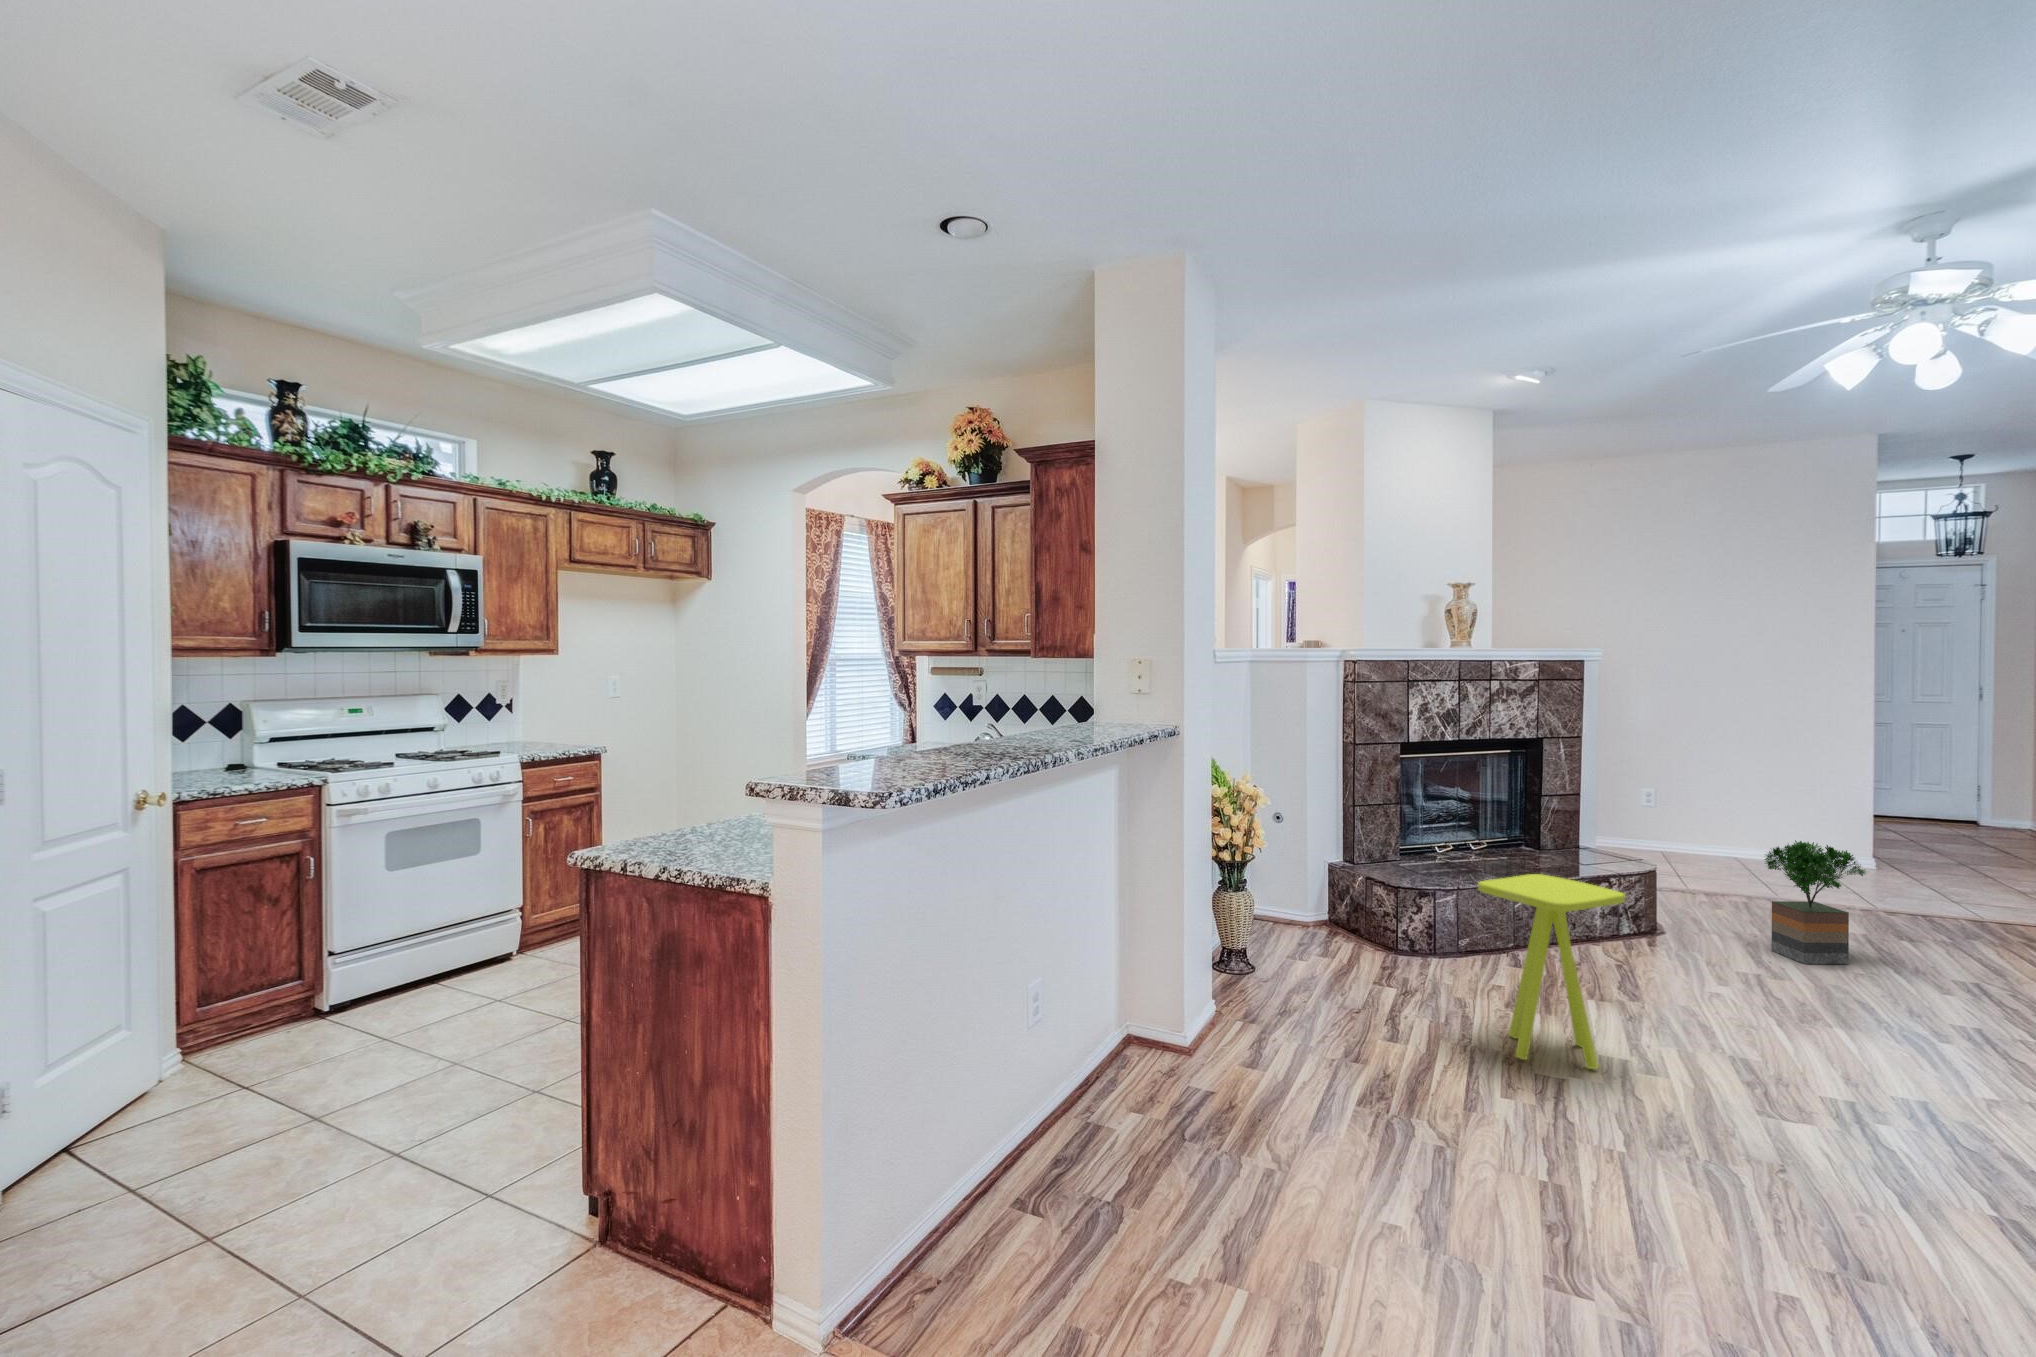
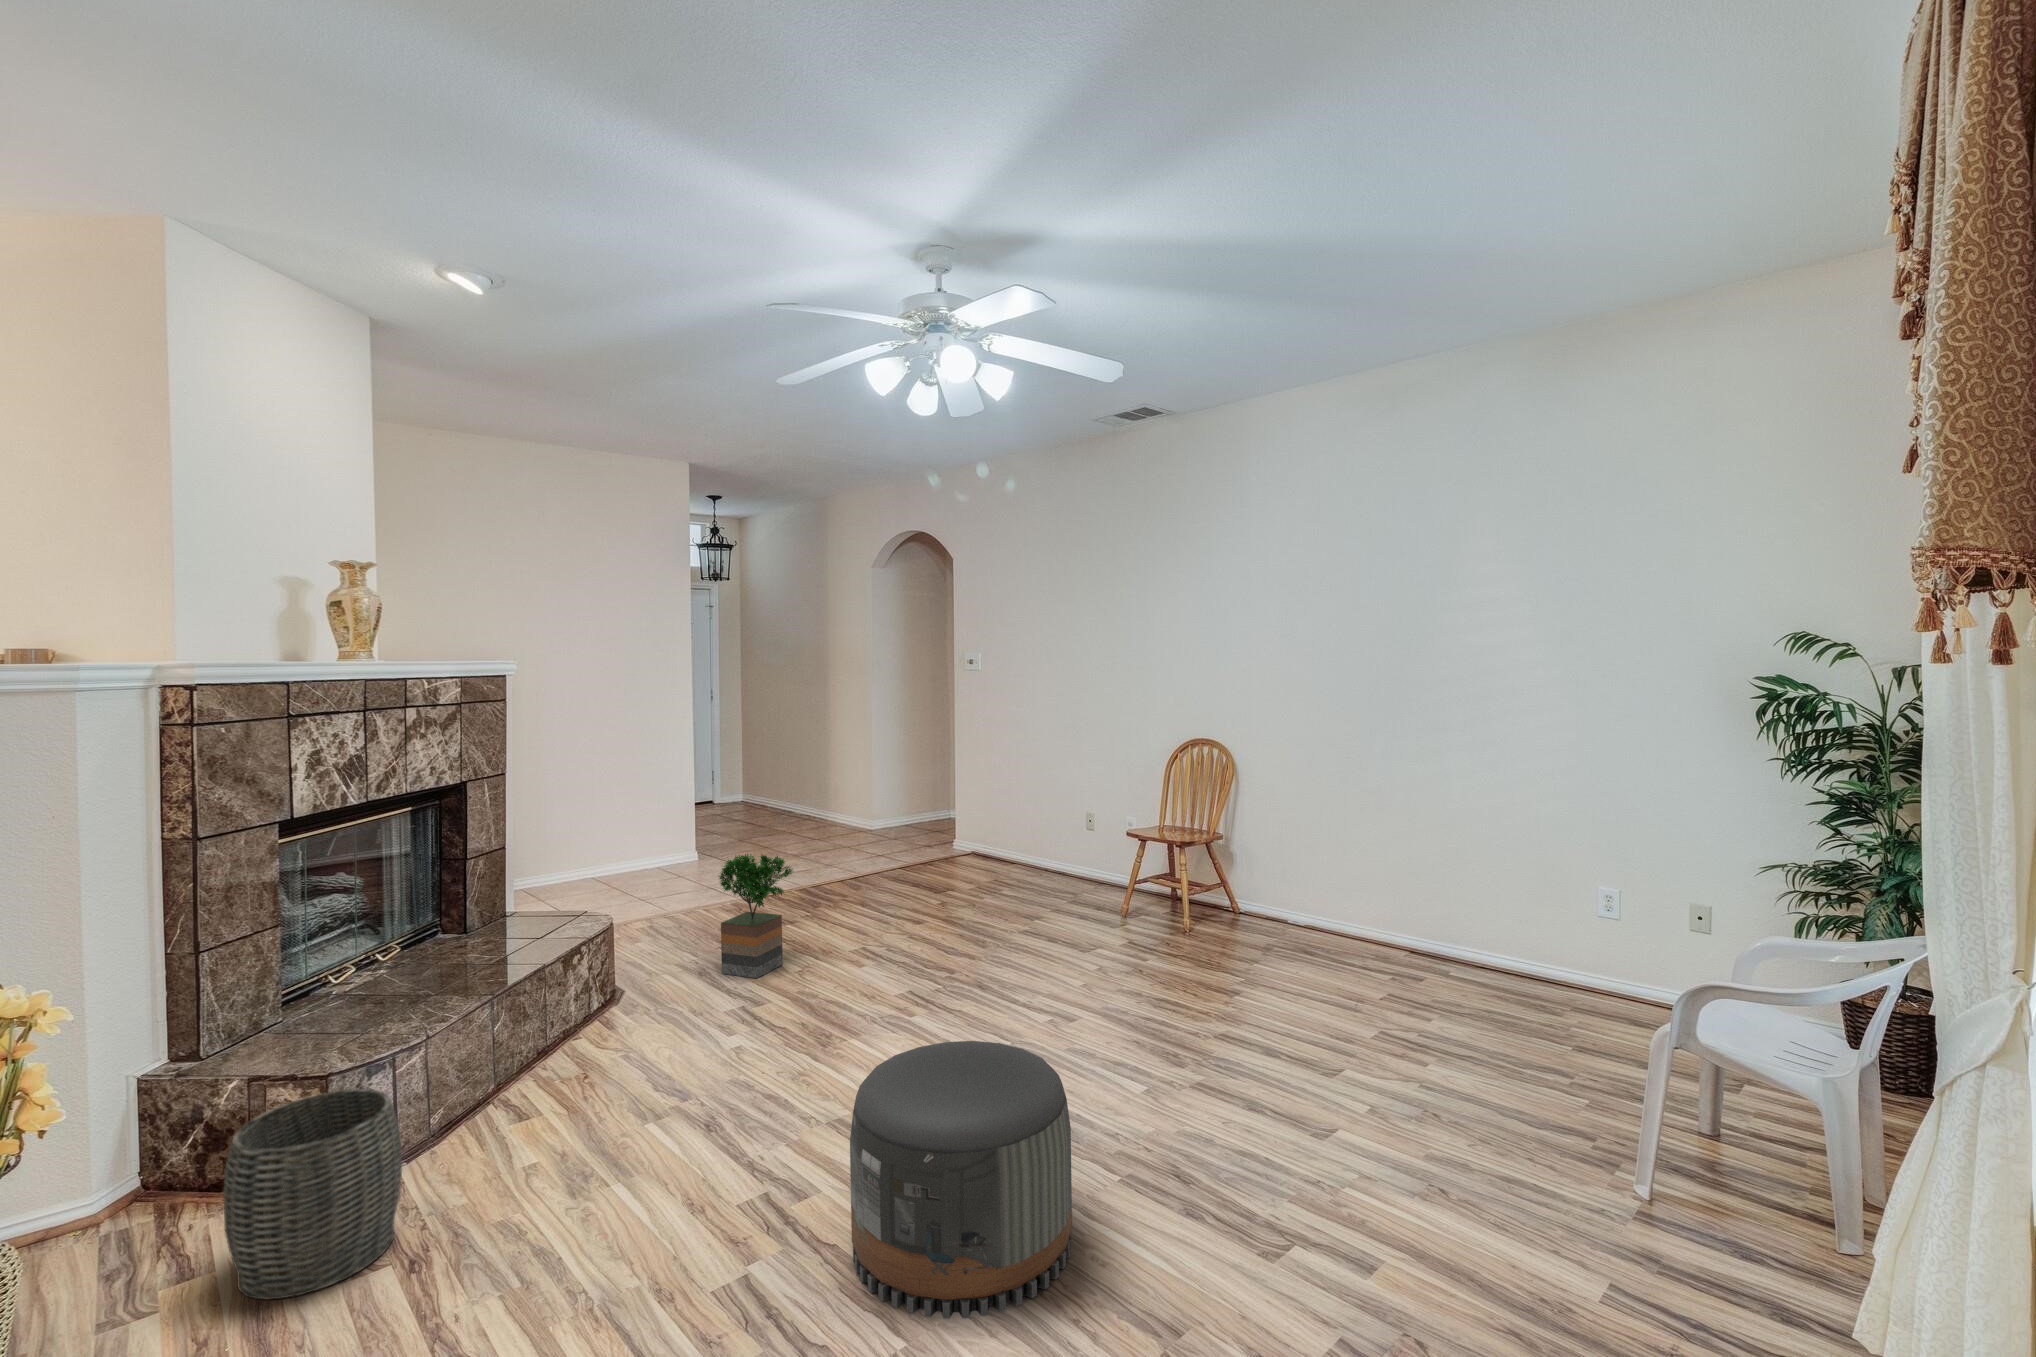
side table: present [1478,874,1625,1069] -> none [590,981,766,1280]
woven basket: none [1331,889,1414,986] -> present [224,1089,402,1300]
pouf: none [1635,981,1877,1202] -> present [850,1041,1072,1319]

